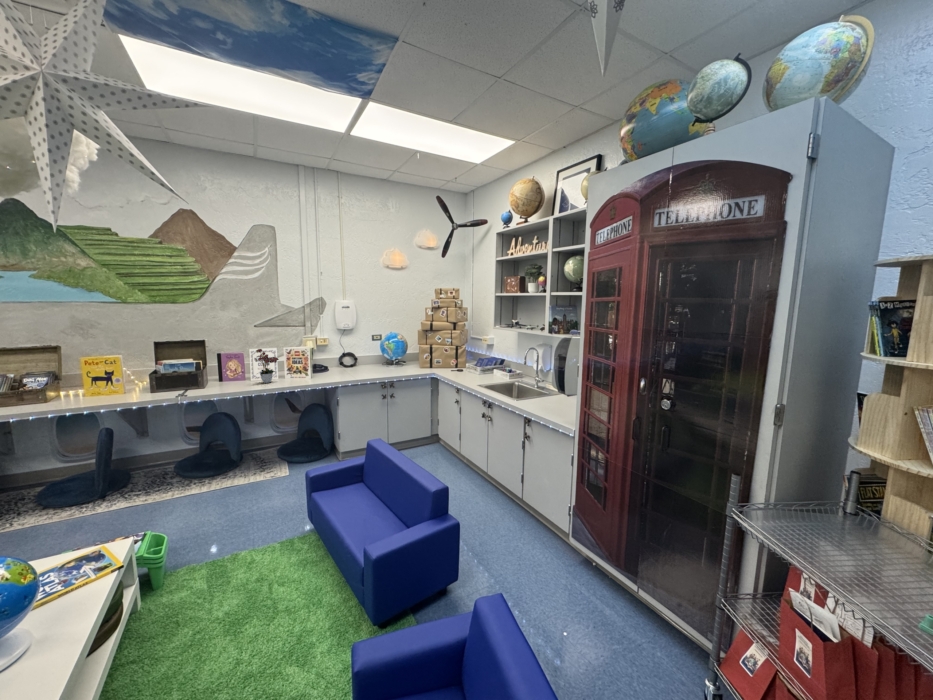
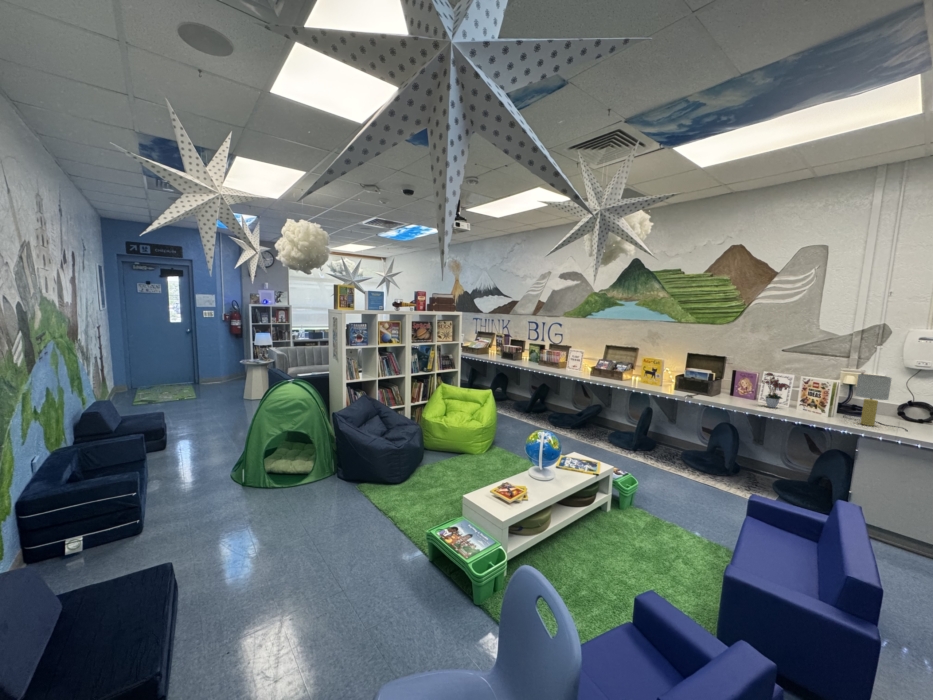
table lamp: none [319,337,359,377] -> present [855,374,908,431]

